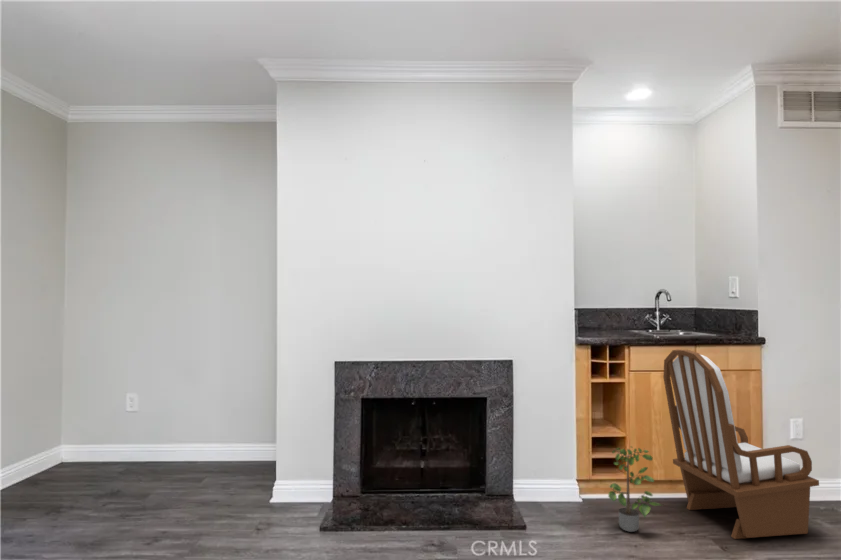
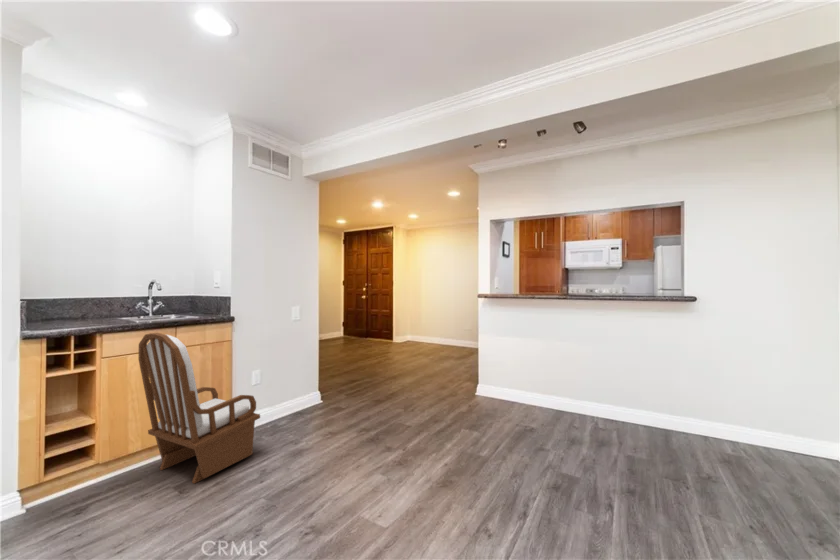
potted plant: present [609,448,660,532] -> none [50,433,122,527]

